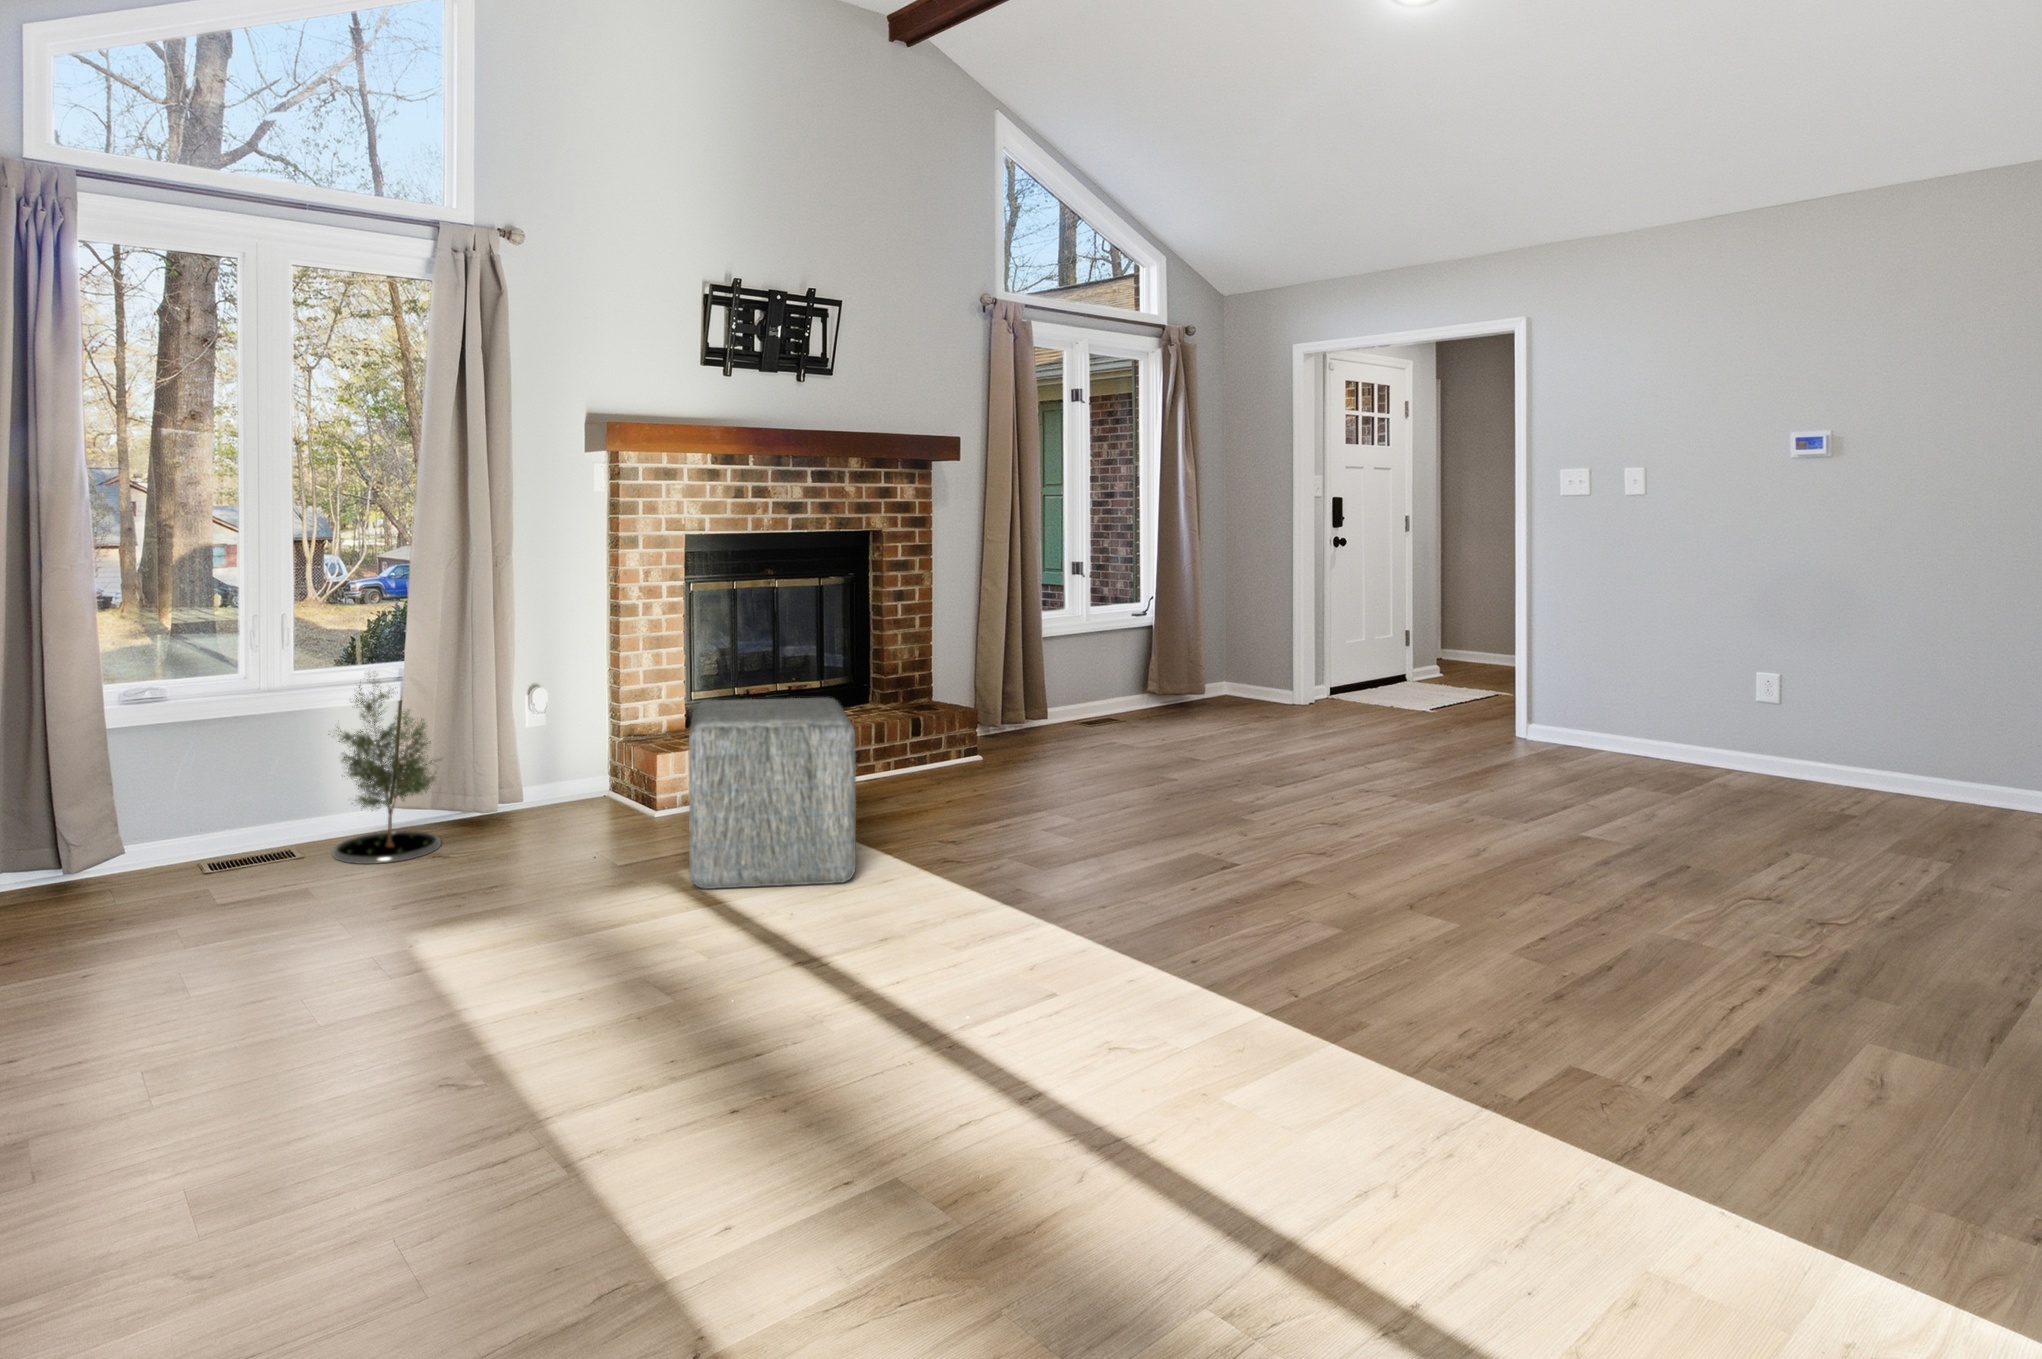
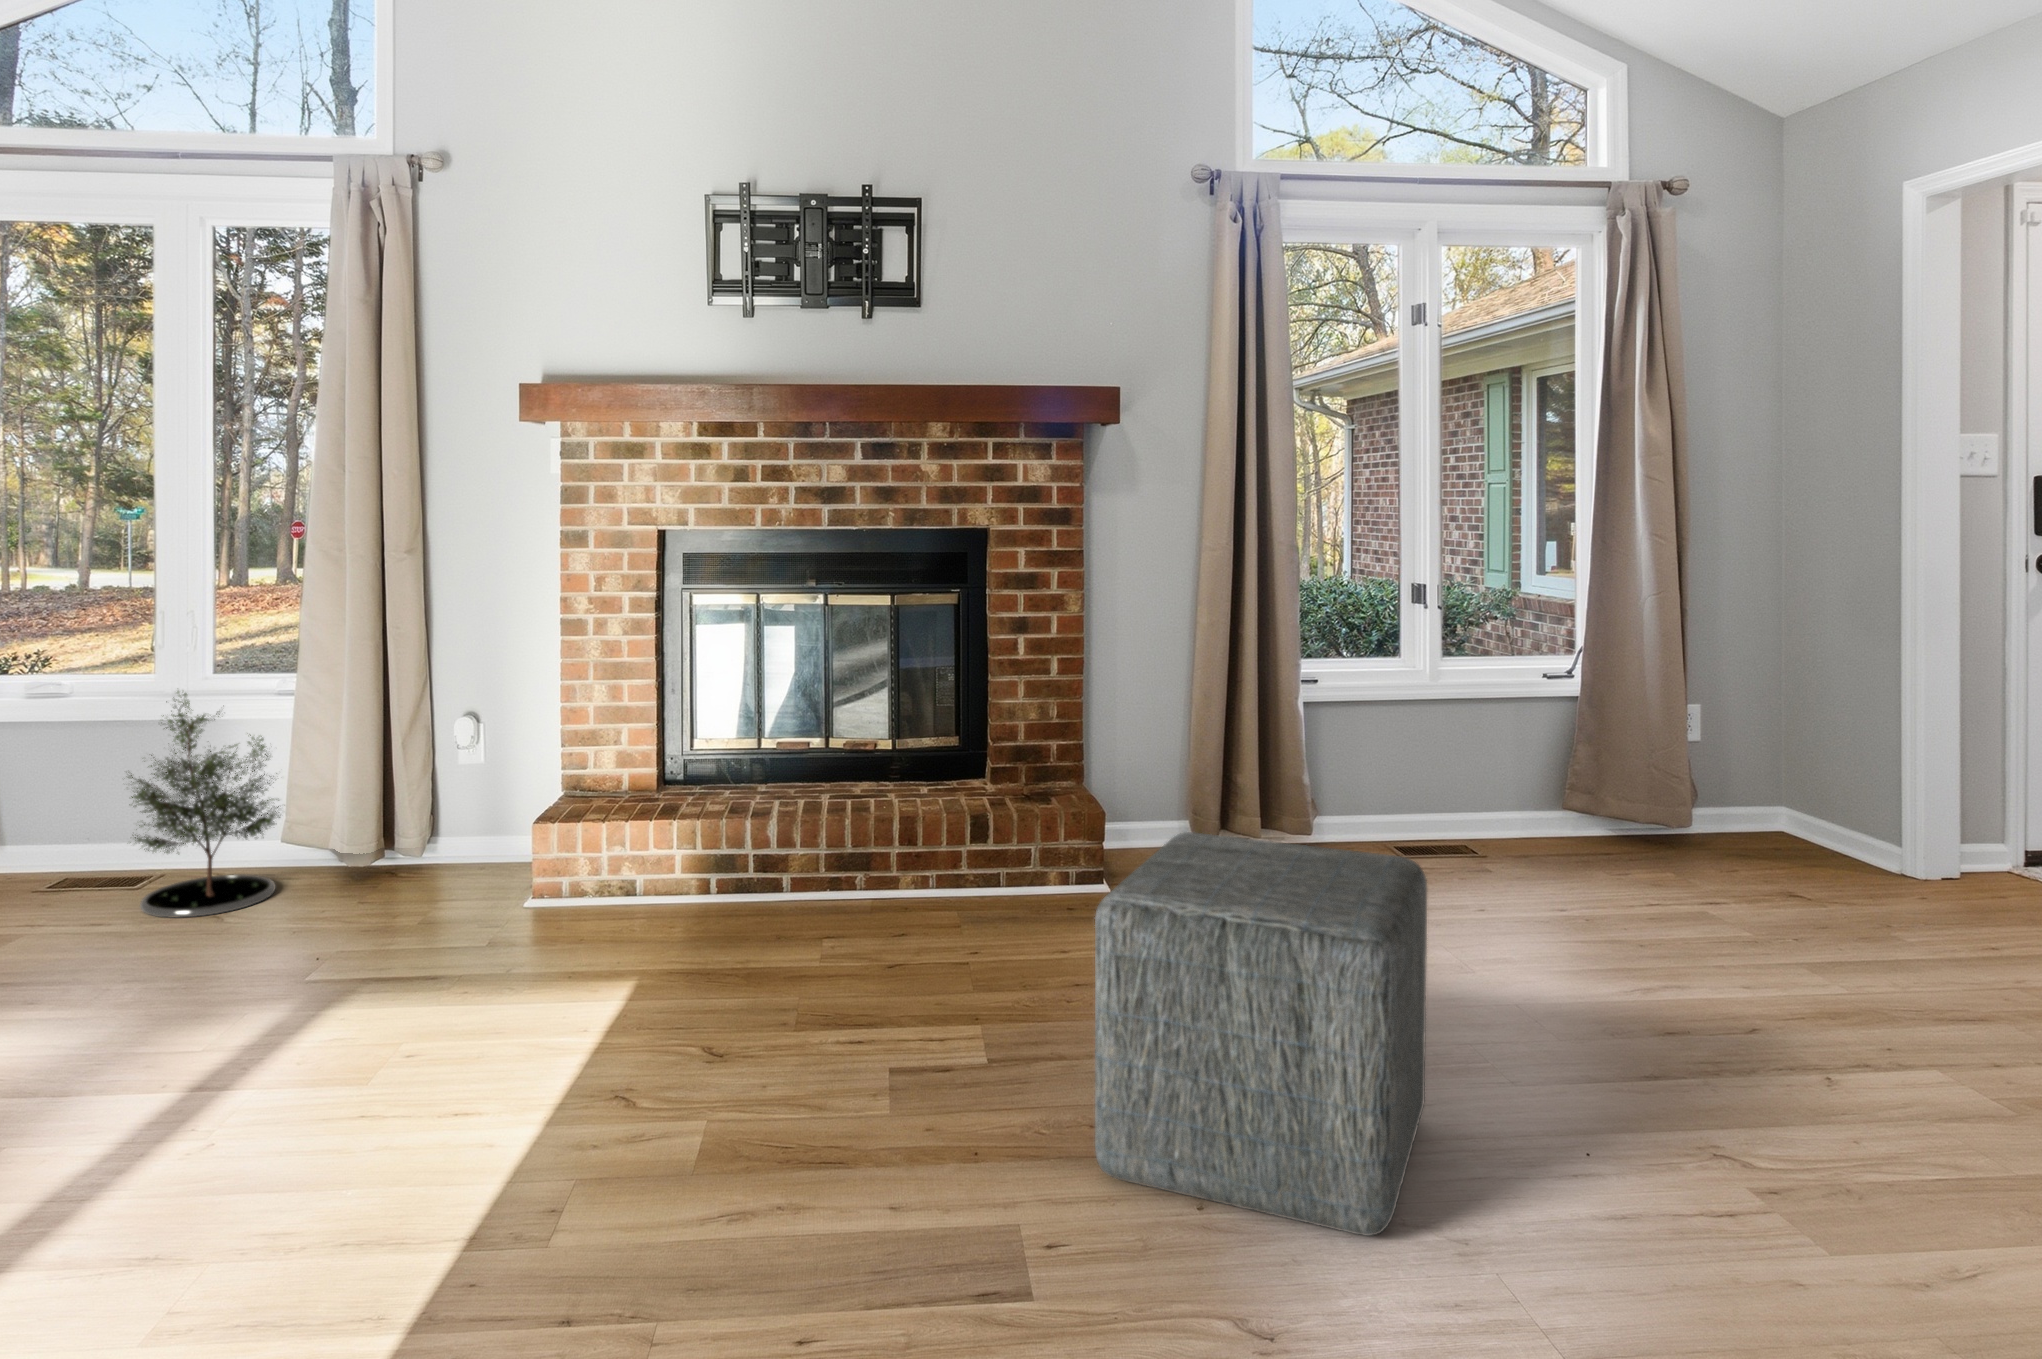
ottoman: present [689,698,856,889] -> present [1095,832,1427,1236]

